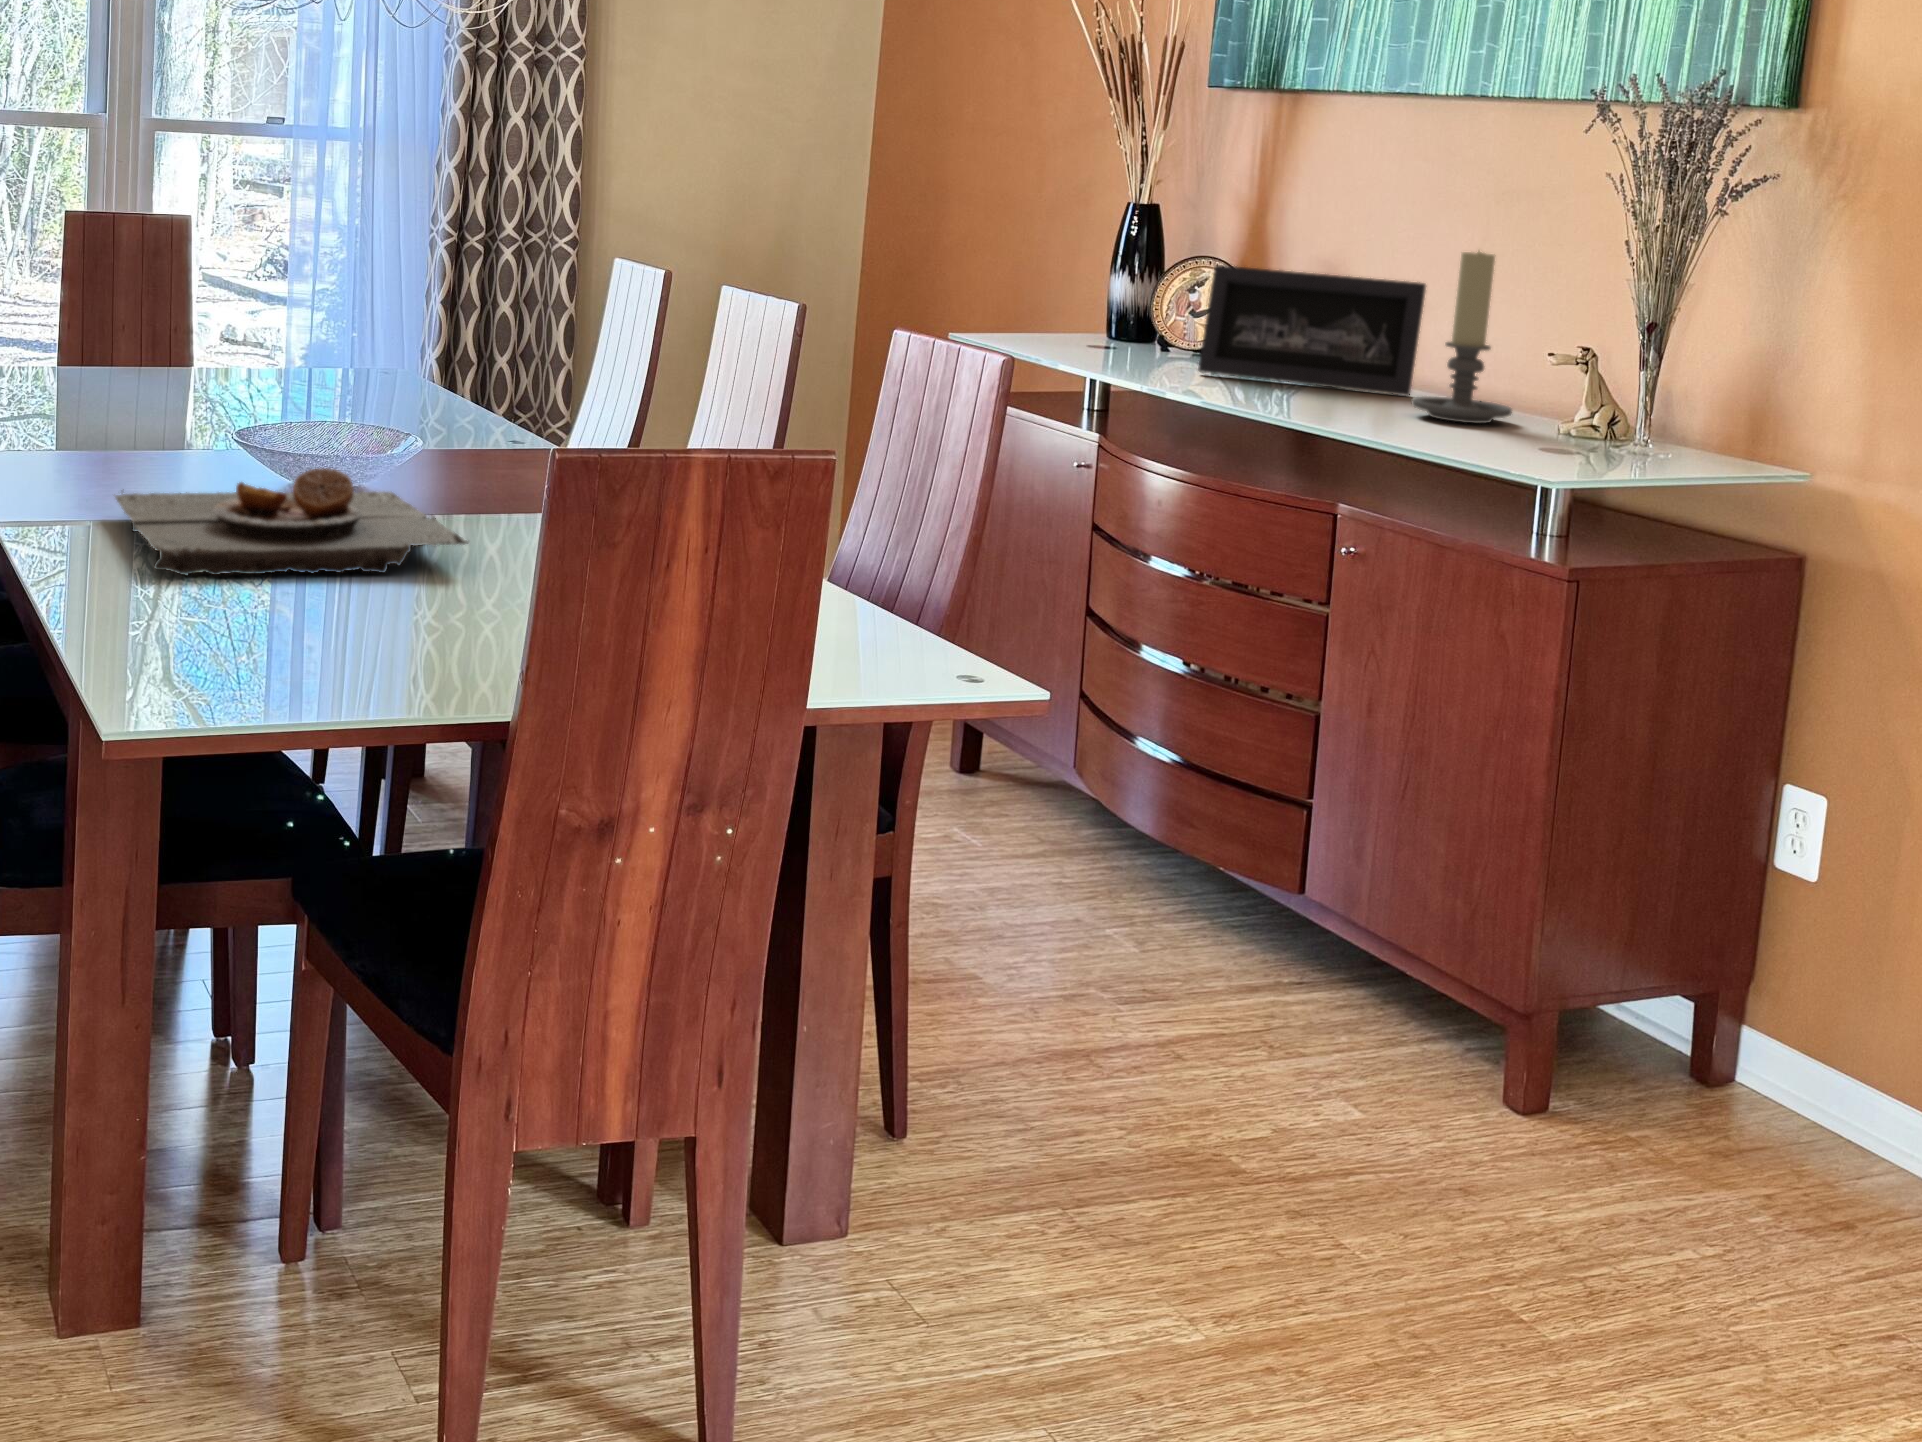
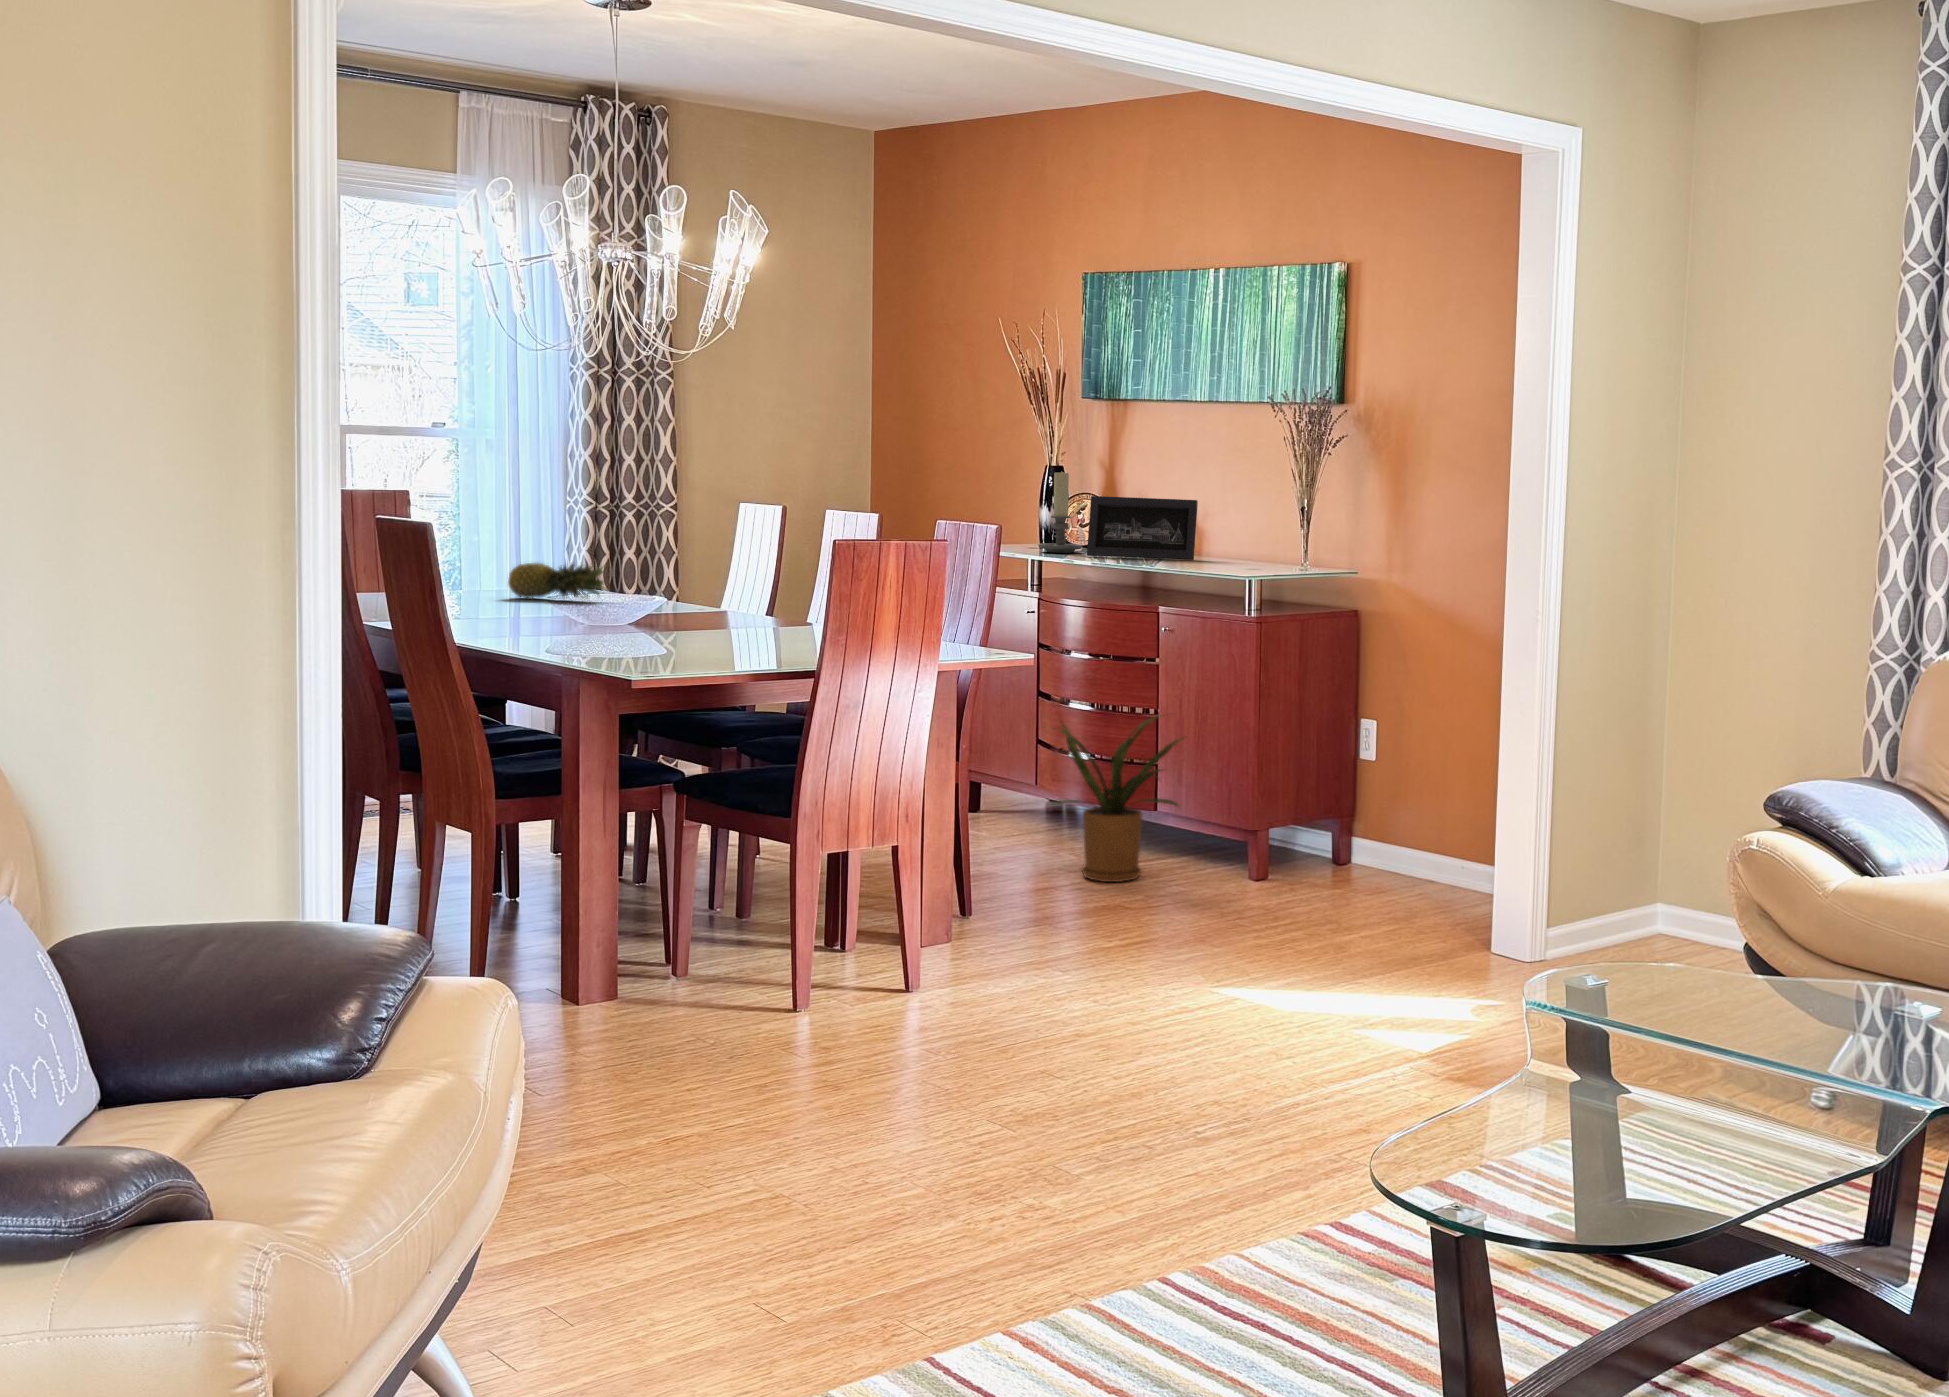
candle holder: present [1412,251,1512,423] -> present [1038,471,1082,553]
fruit: none [237,338,379,408] -> present [508,563,607,598]
plate: present [115,468,468,575] -> none [541,599,759,649]
house plant: none [1064,707,1383,1052] -> present [1048,718,1183,882]

